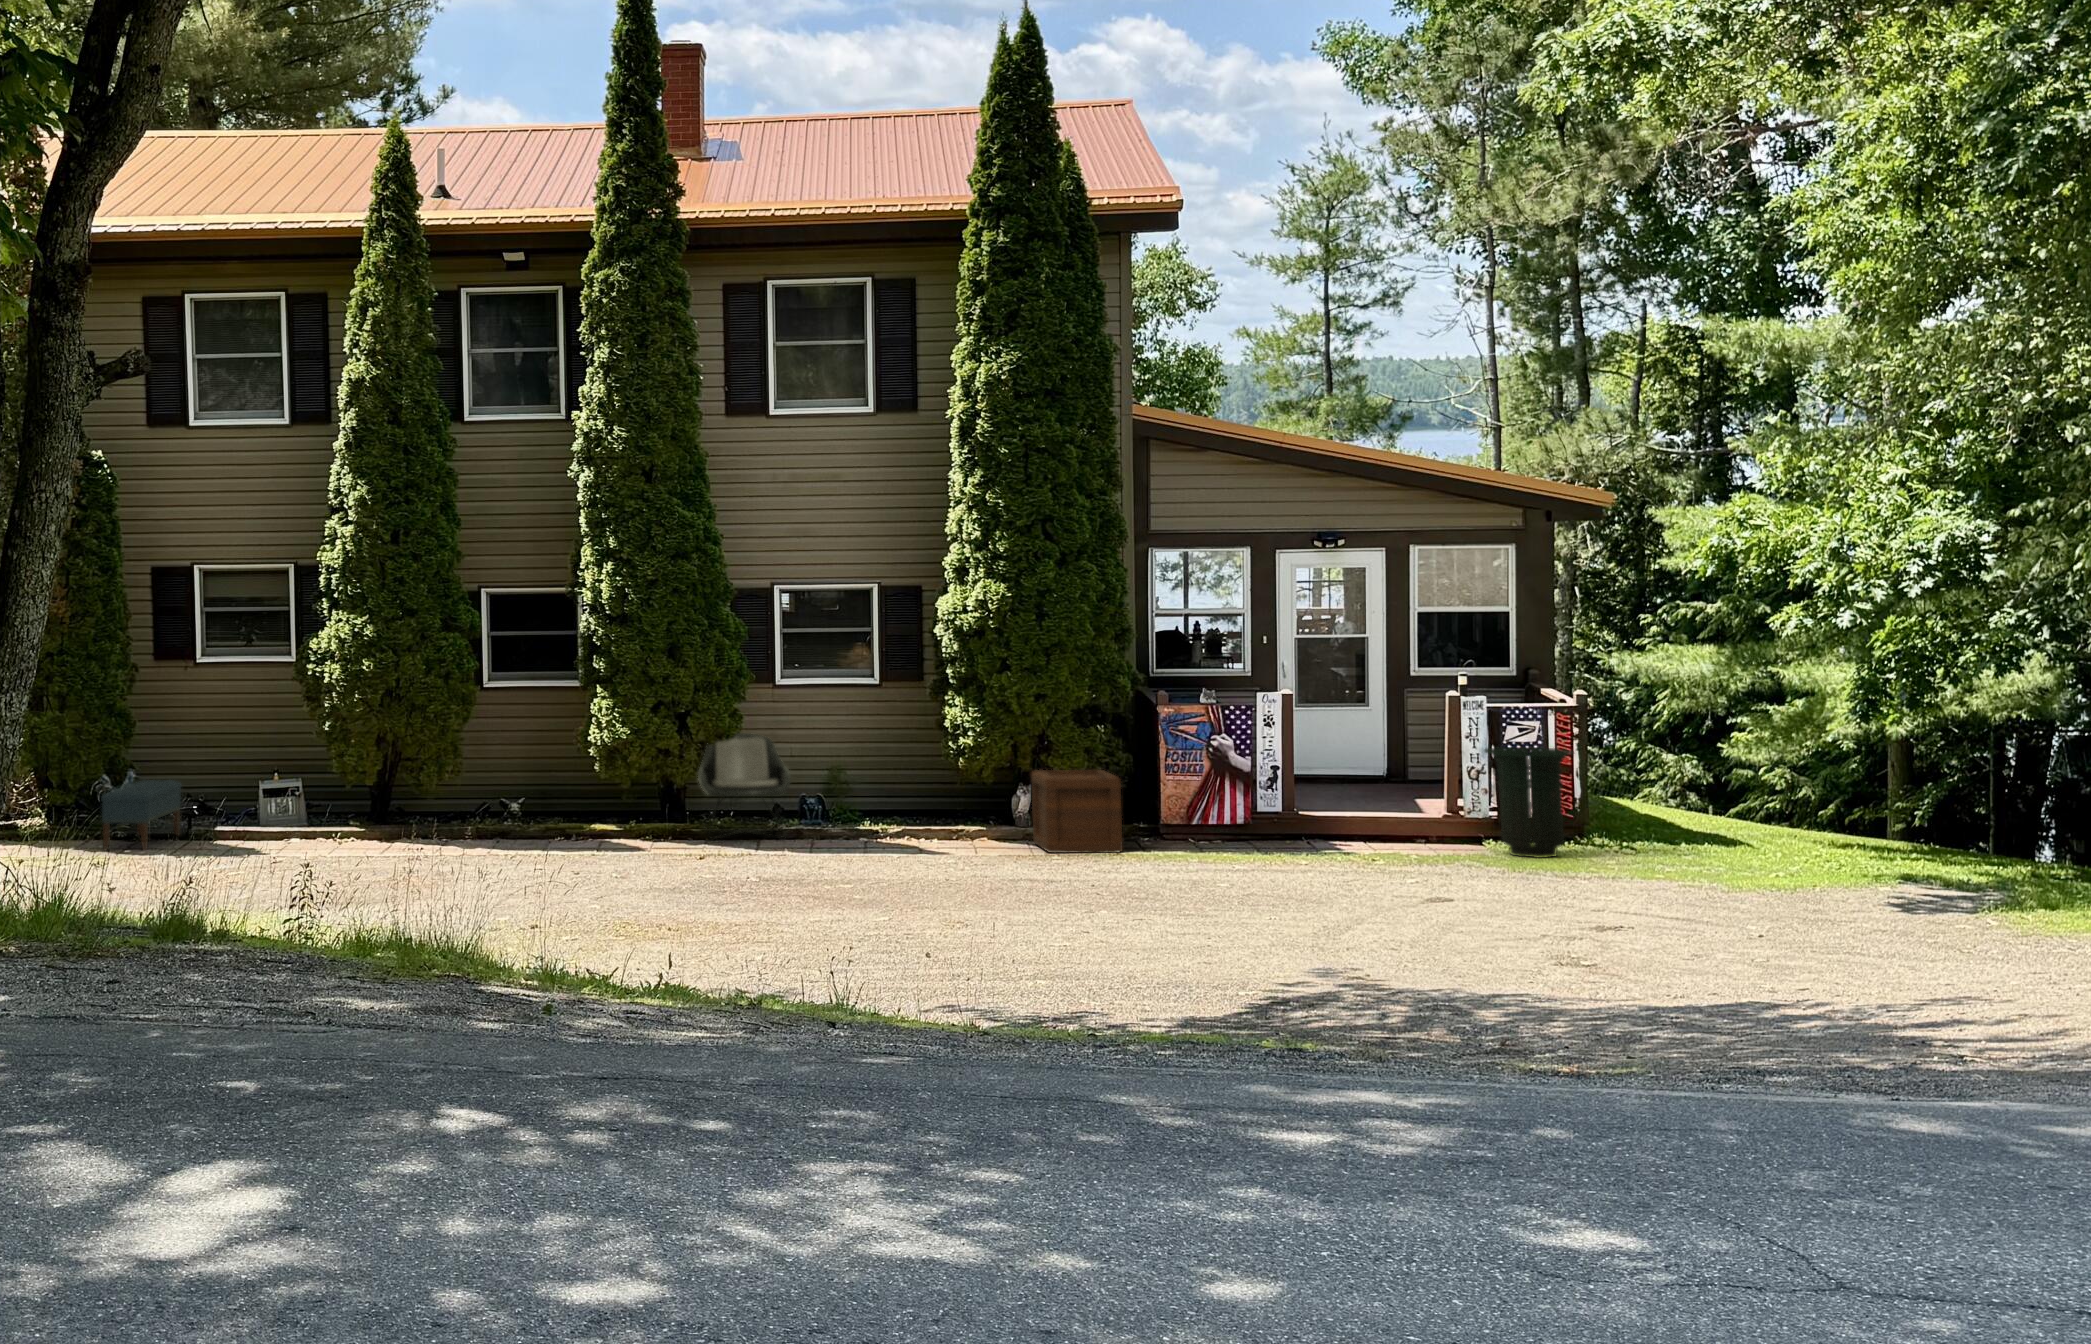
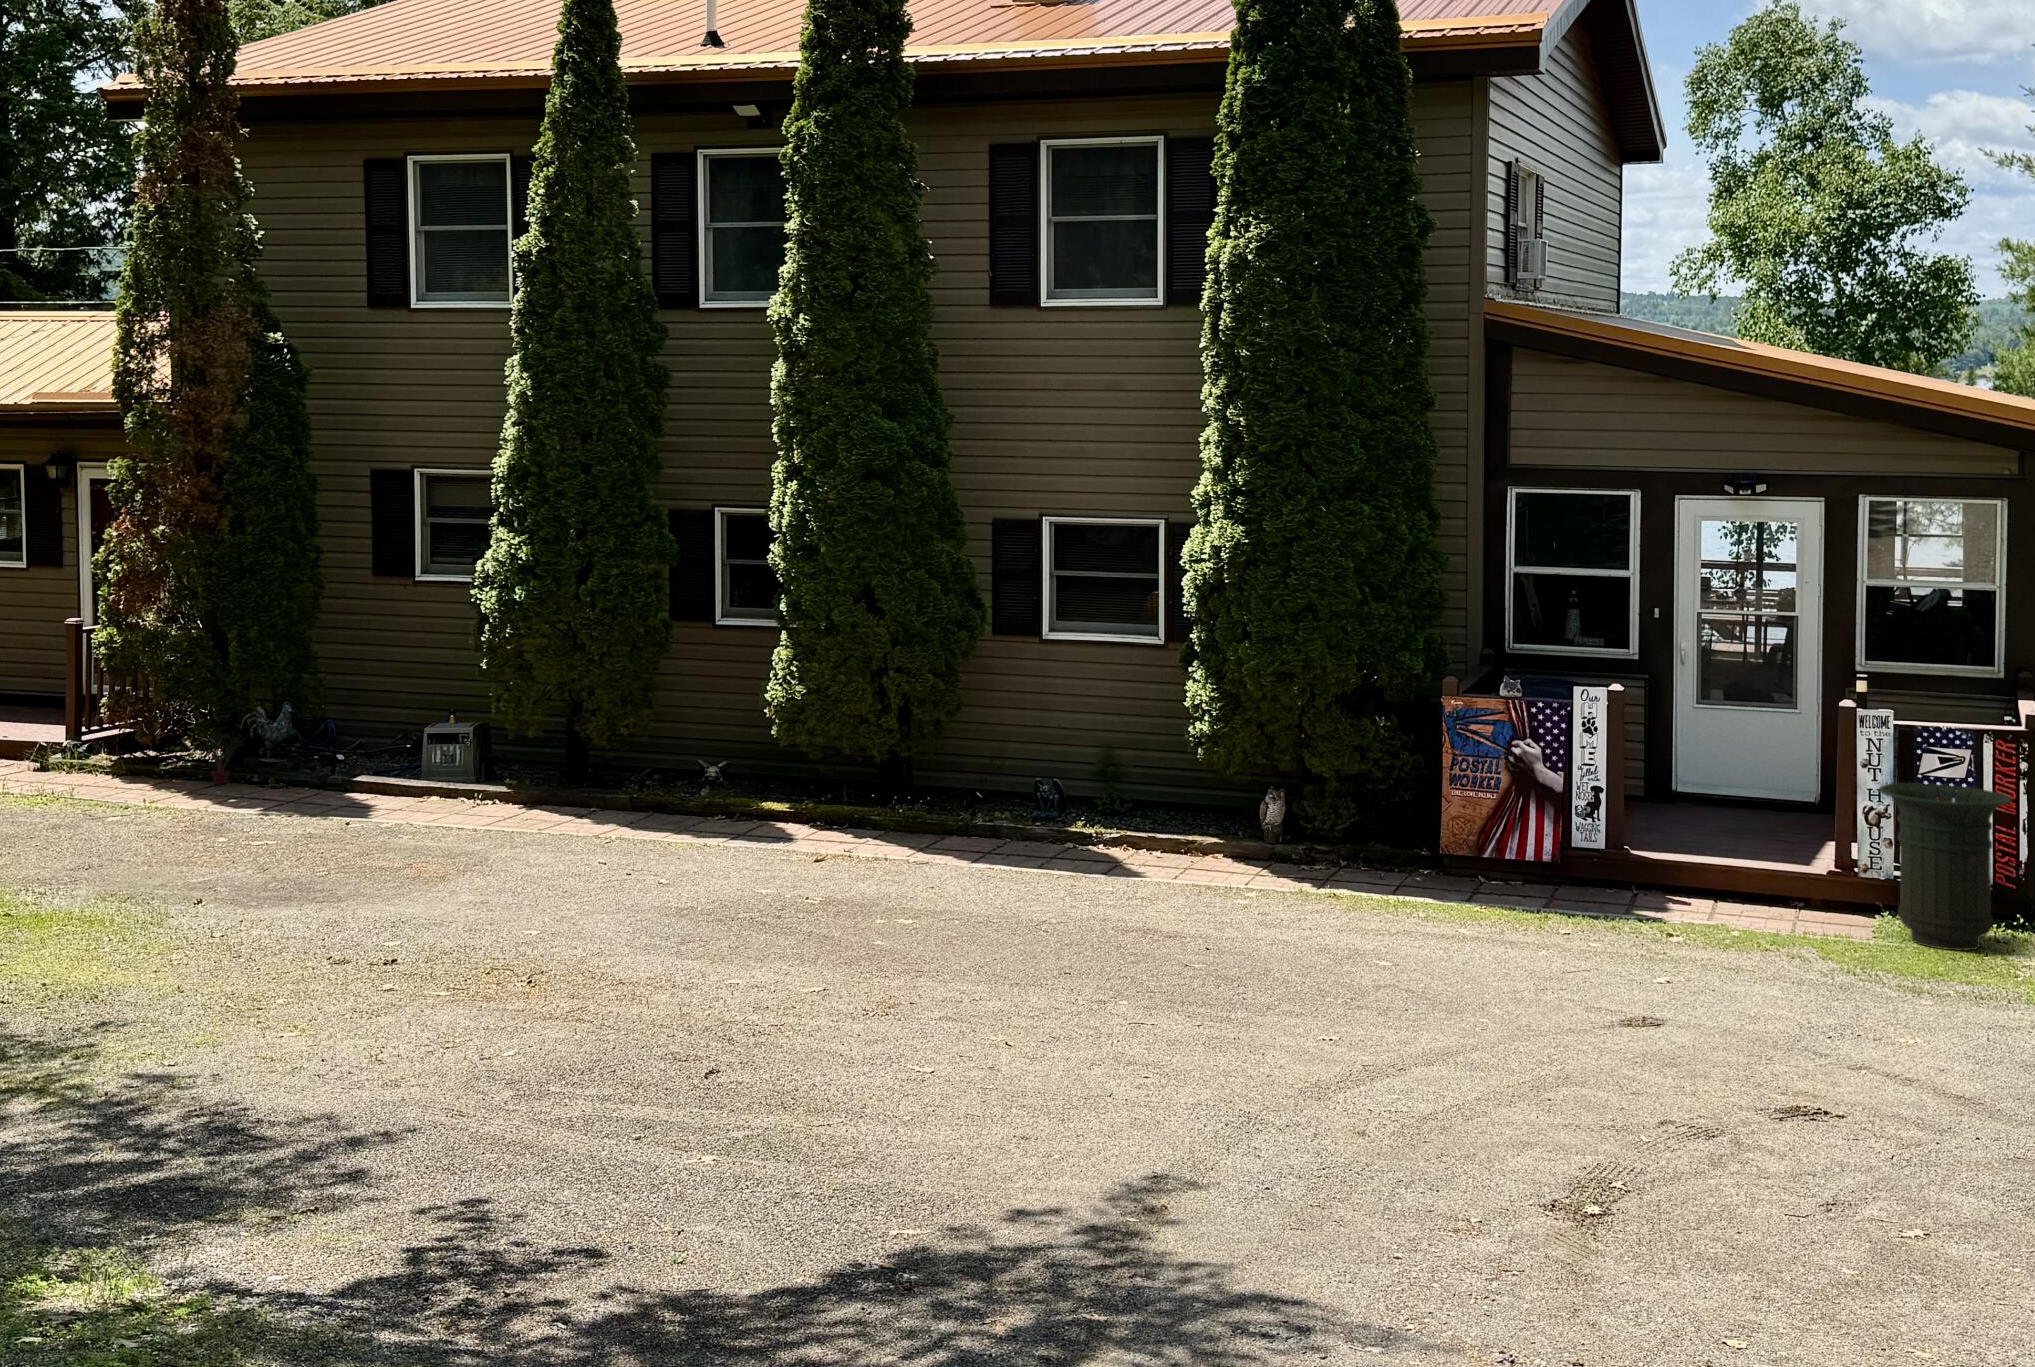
lounge chair: present [698,733,791,840] -> none [906,689,1024,826]
wooden crate: present [1032,770,1123,853] -> none [1272,765,1380,885]
bench: present [101,780,182,850] -> none [261,701,393,783]
potted plant: none [56,807,99,856] -> present [200,732,243,785]

